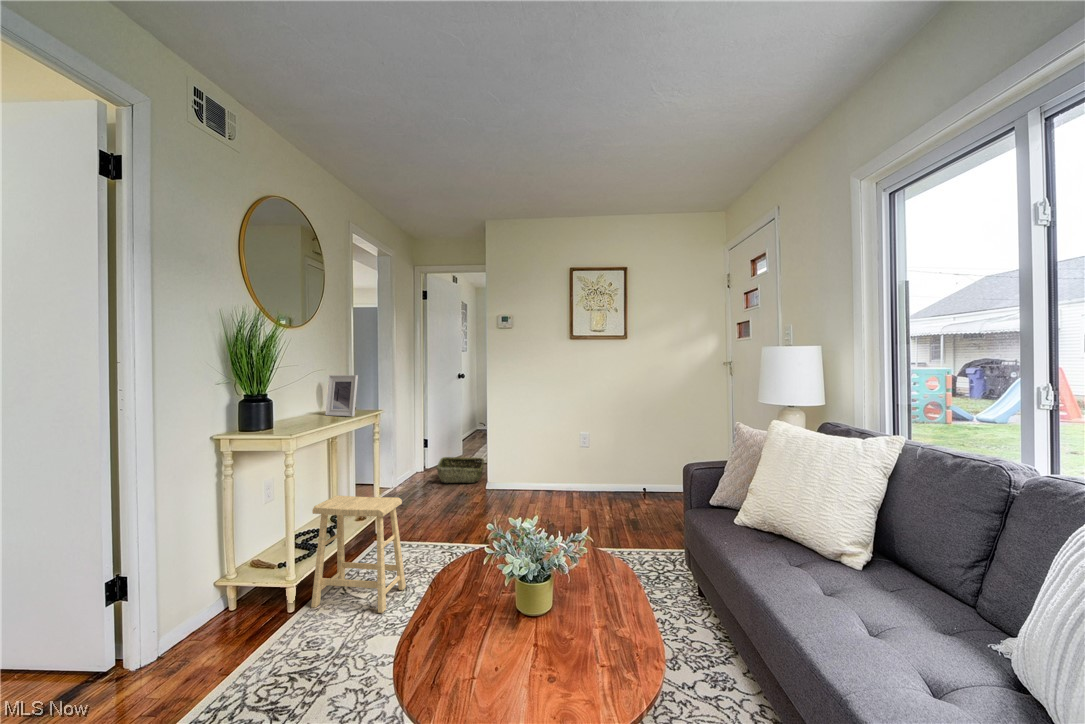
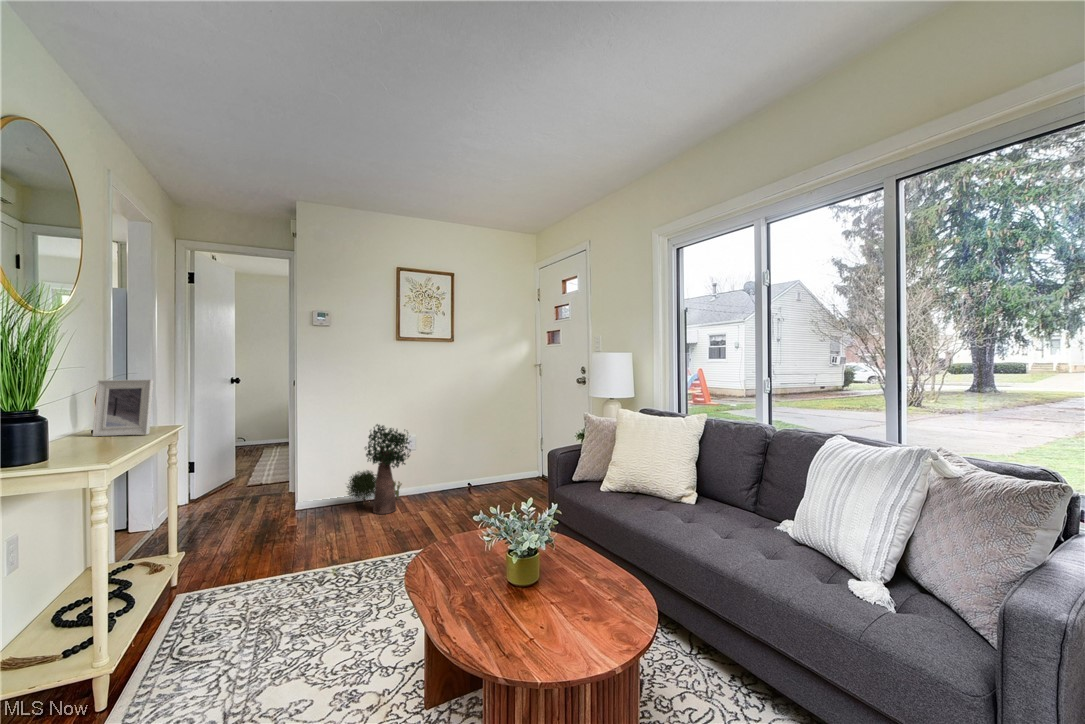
potted plant: none [523,419,578,505] -> present [347,424,411,514]
woven basket: present [437,457,484,483] -> none [222,476,288,513]
footstool: present [311,496,406,613] -> none [136,525,268,693]

